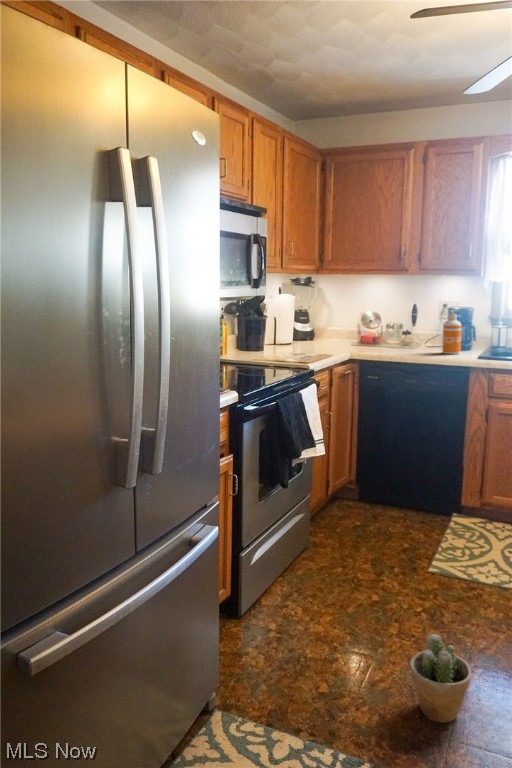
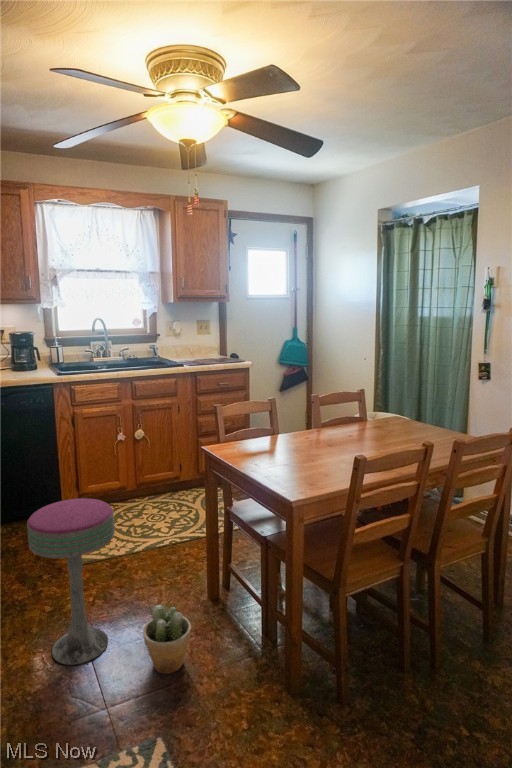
soap dispenser: present [443,310,461,354] -> none [21,336,40,375]
bar stool: none [332,484,422,661] -> present [27,498,115,665]

